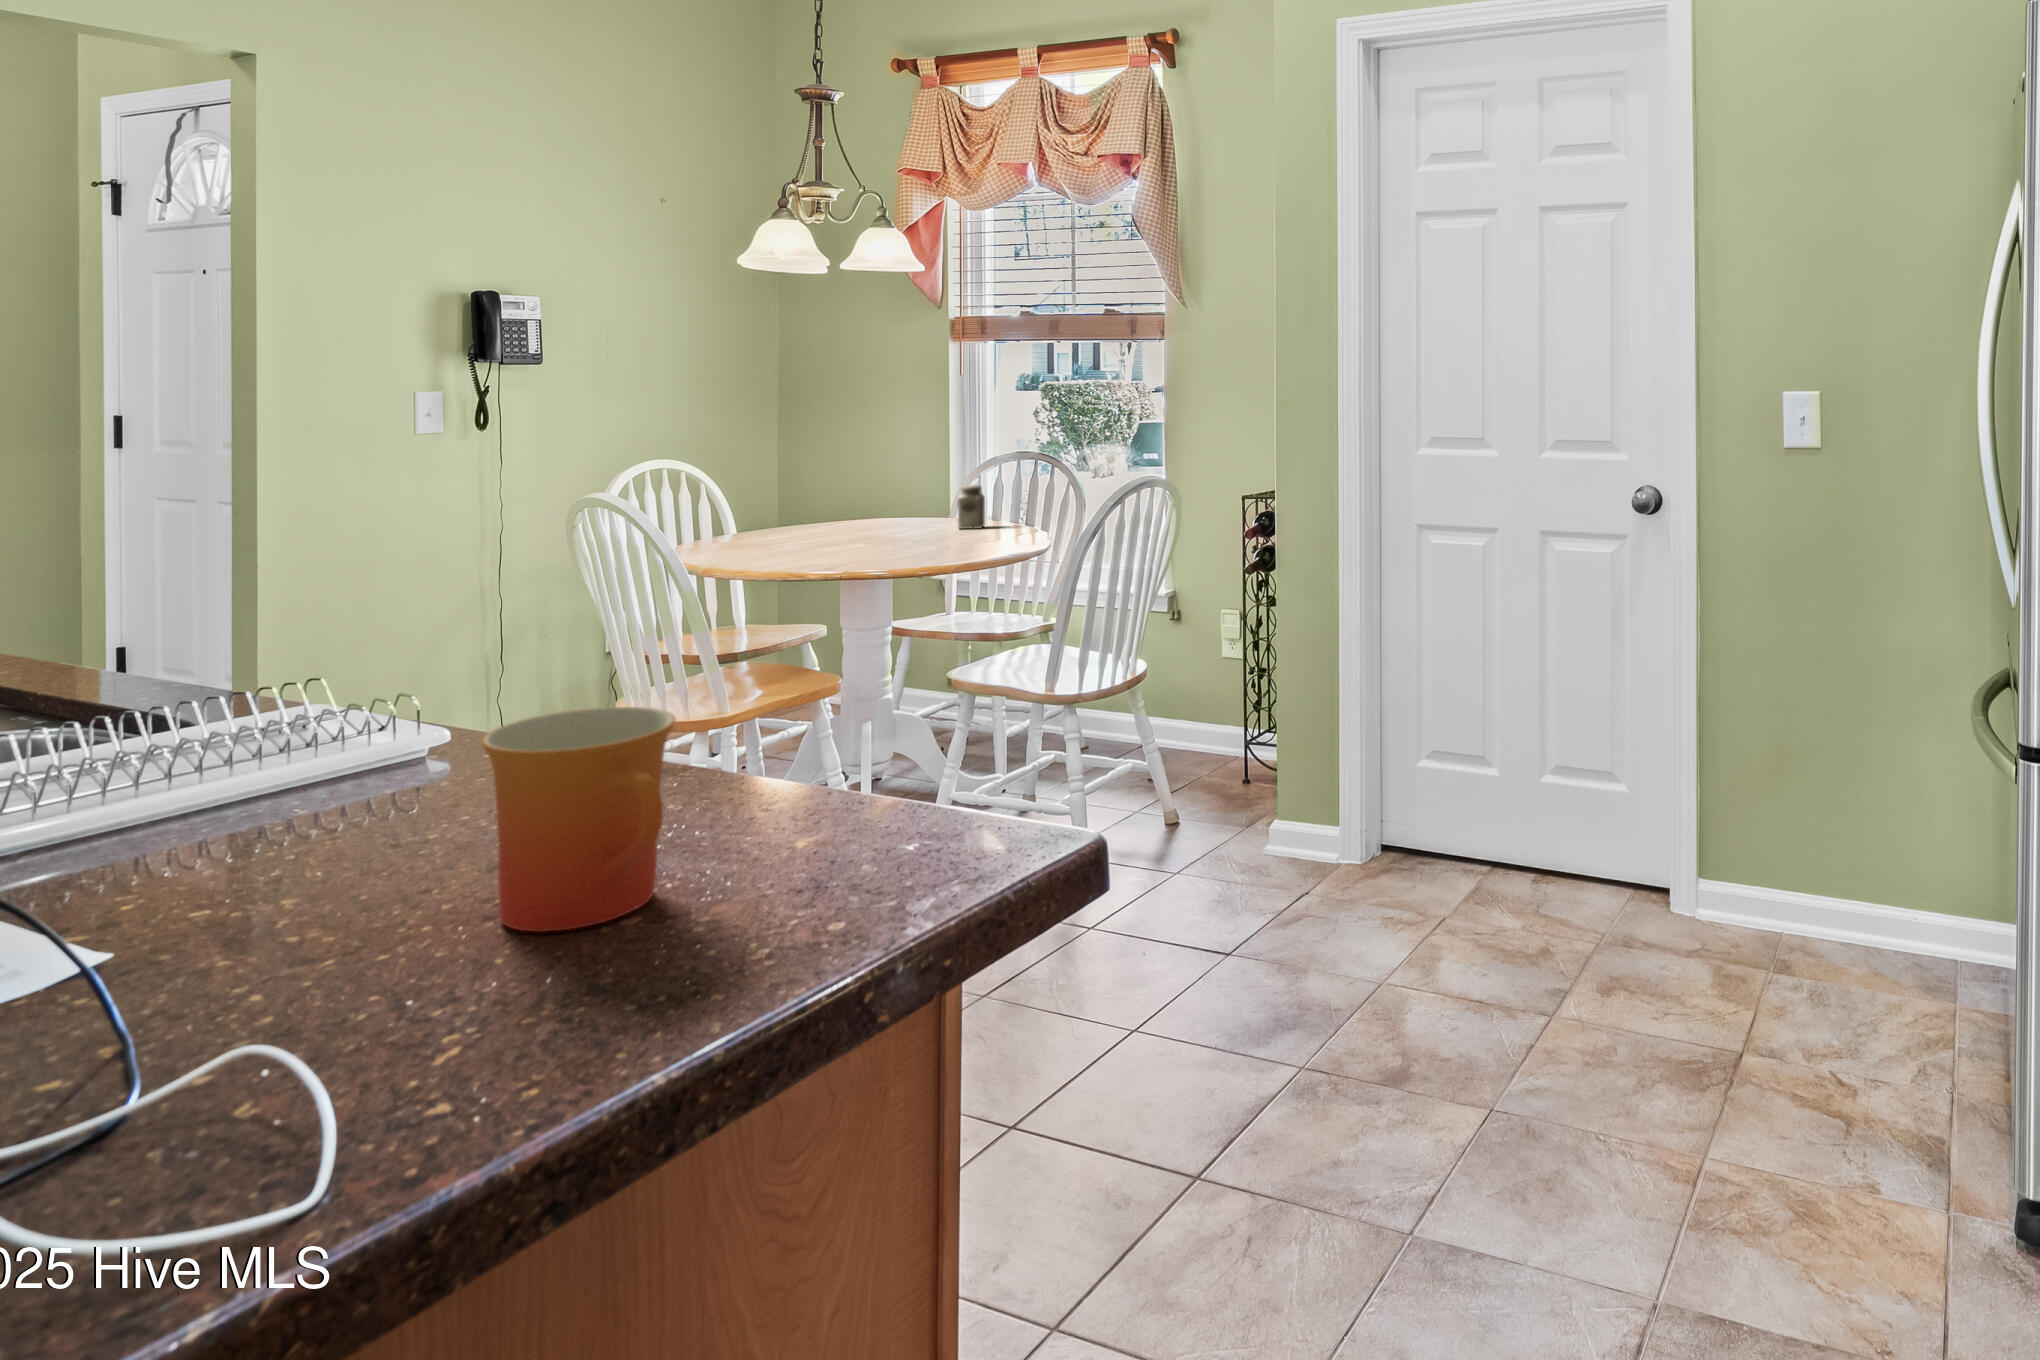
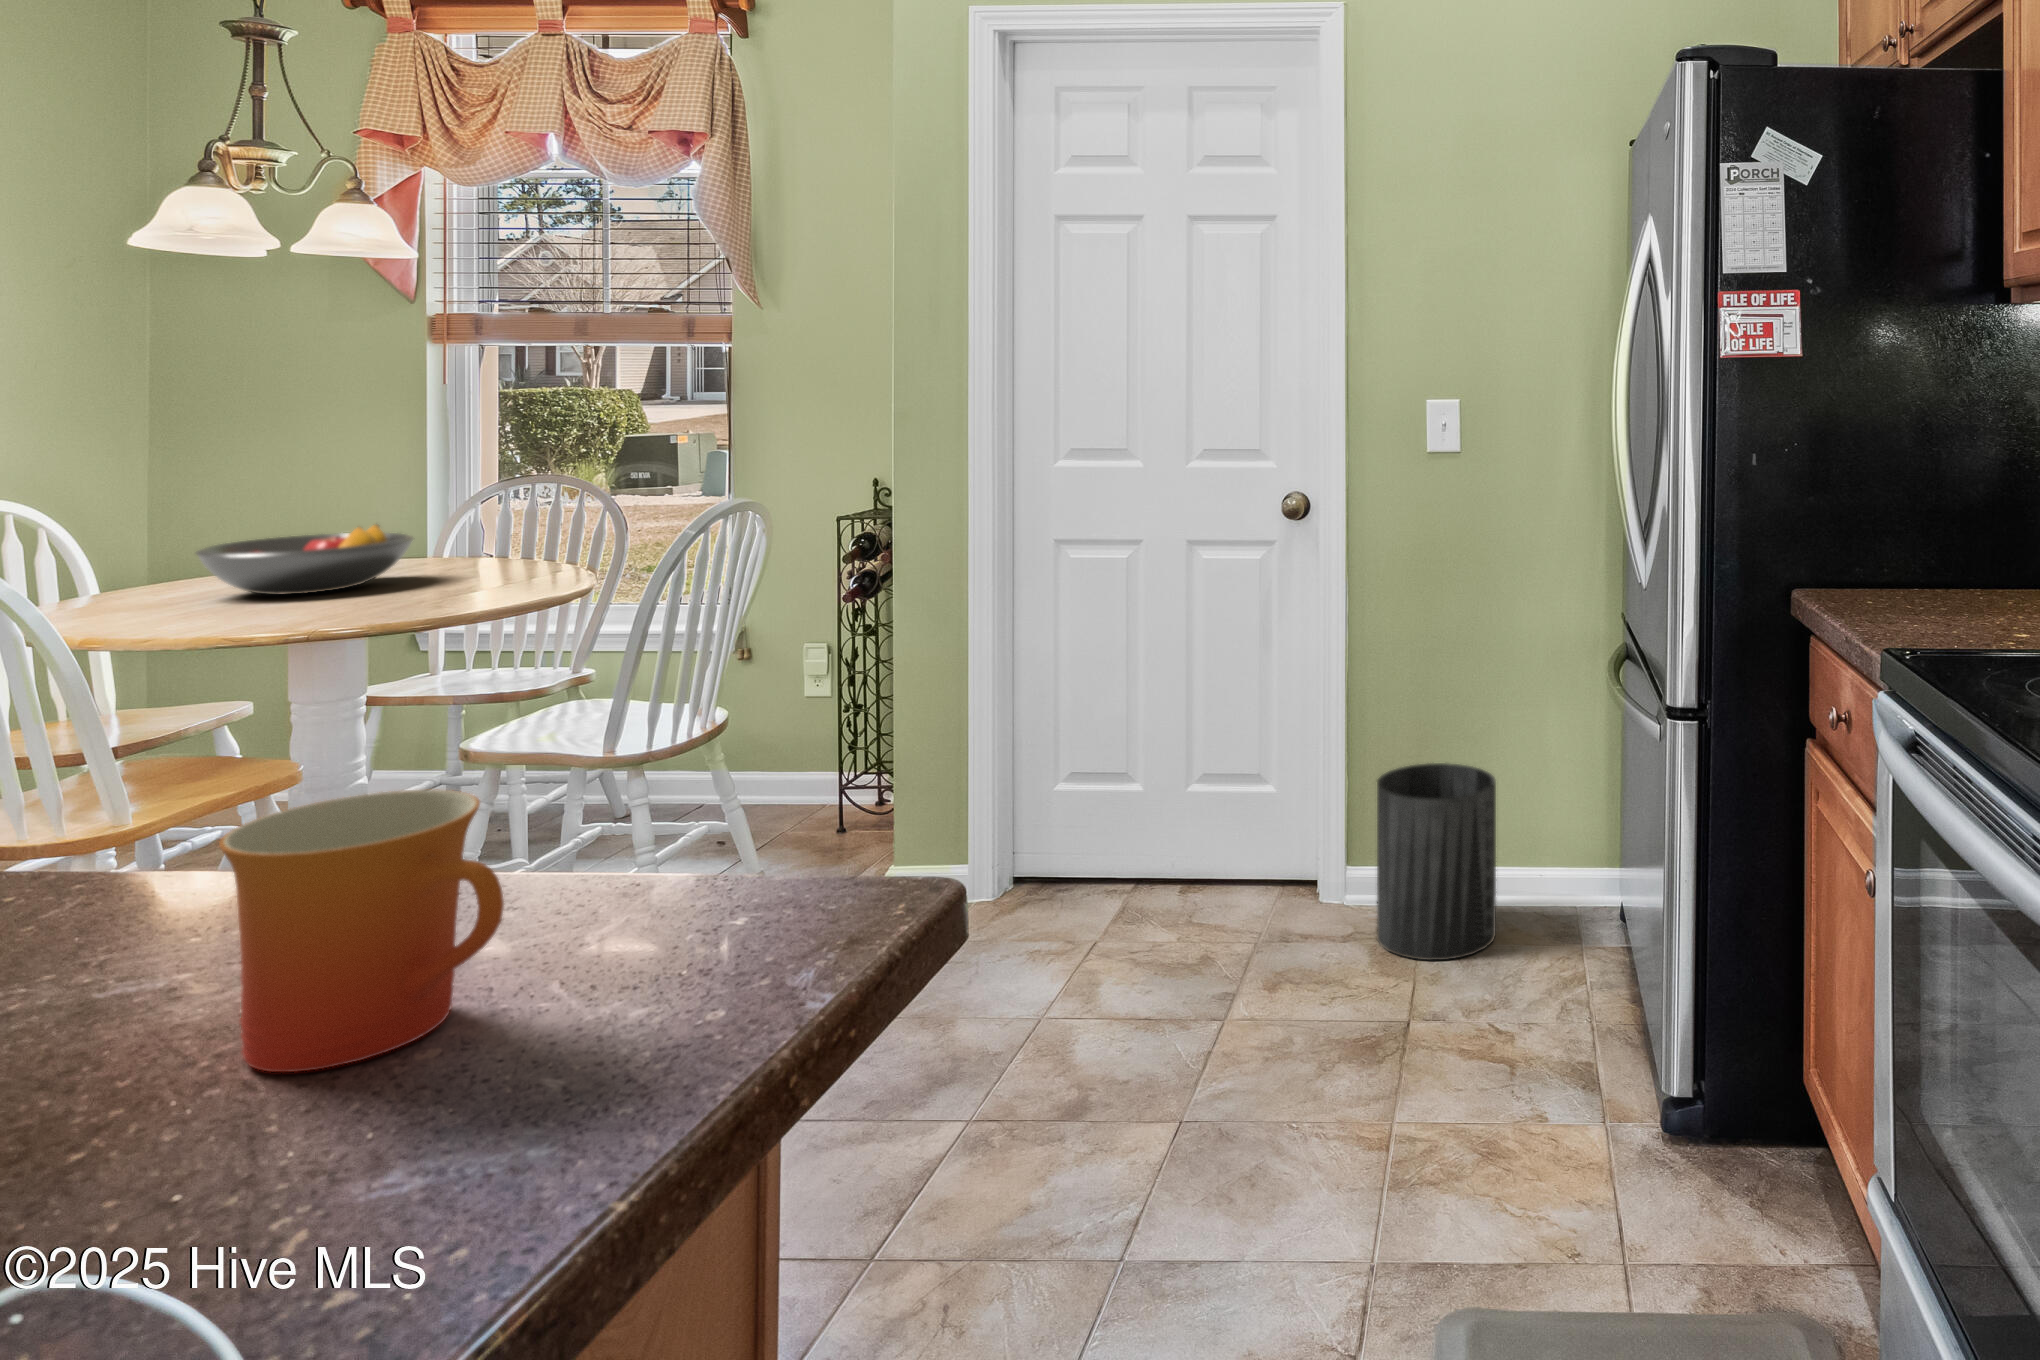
salt shaker: present [958,485,985,529] -> none [460,516,498,570]
fruit bowl: none [783,488,924,541] -> present [196,524,413,595]
trash can: none [1717,780,1849,993] -> present [1377,763,1496,960]

